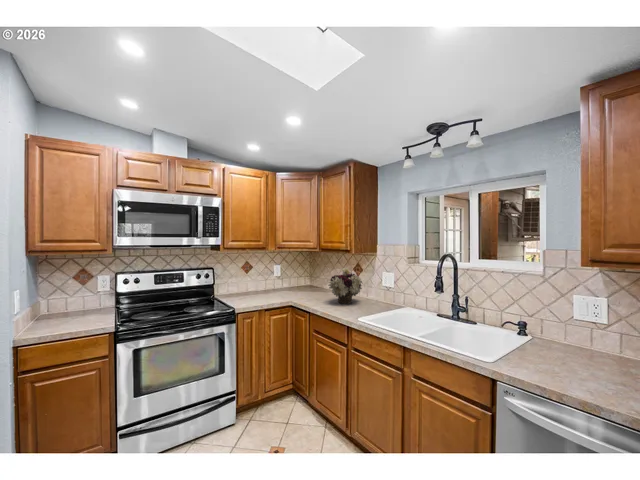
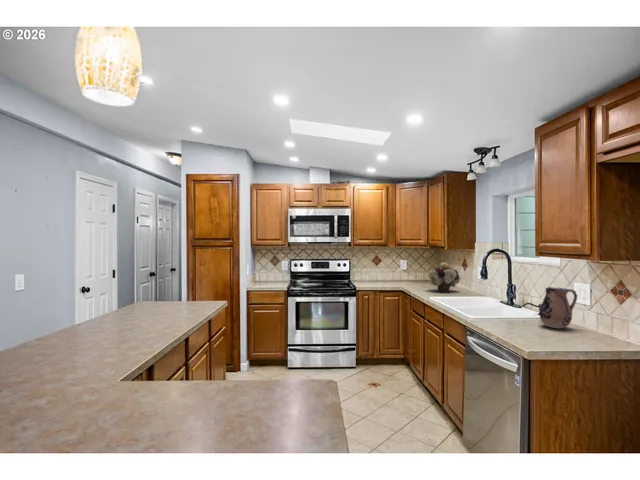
ceramic pitcher: none [563,303,615,363] -> present [540,287,577,329]

